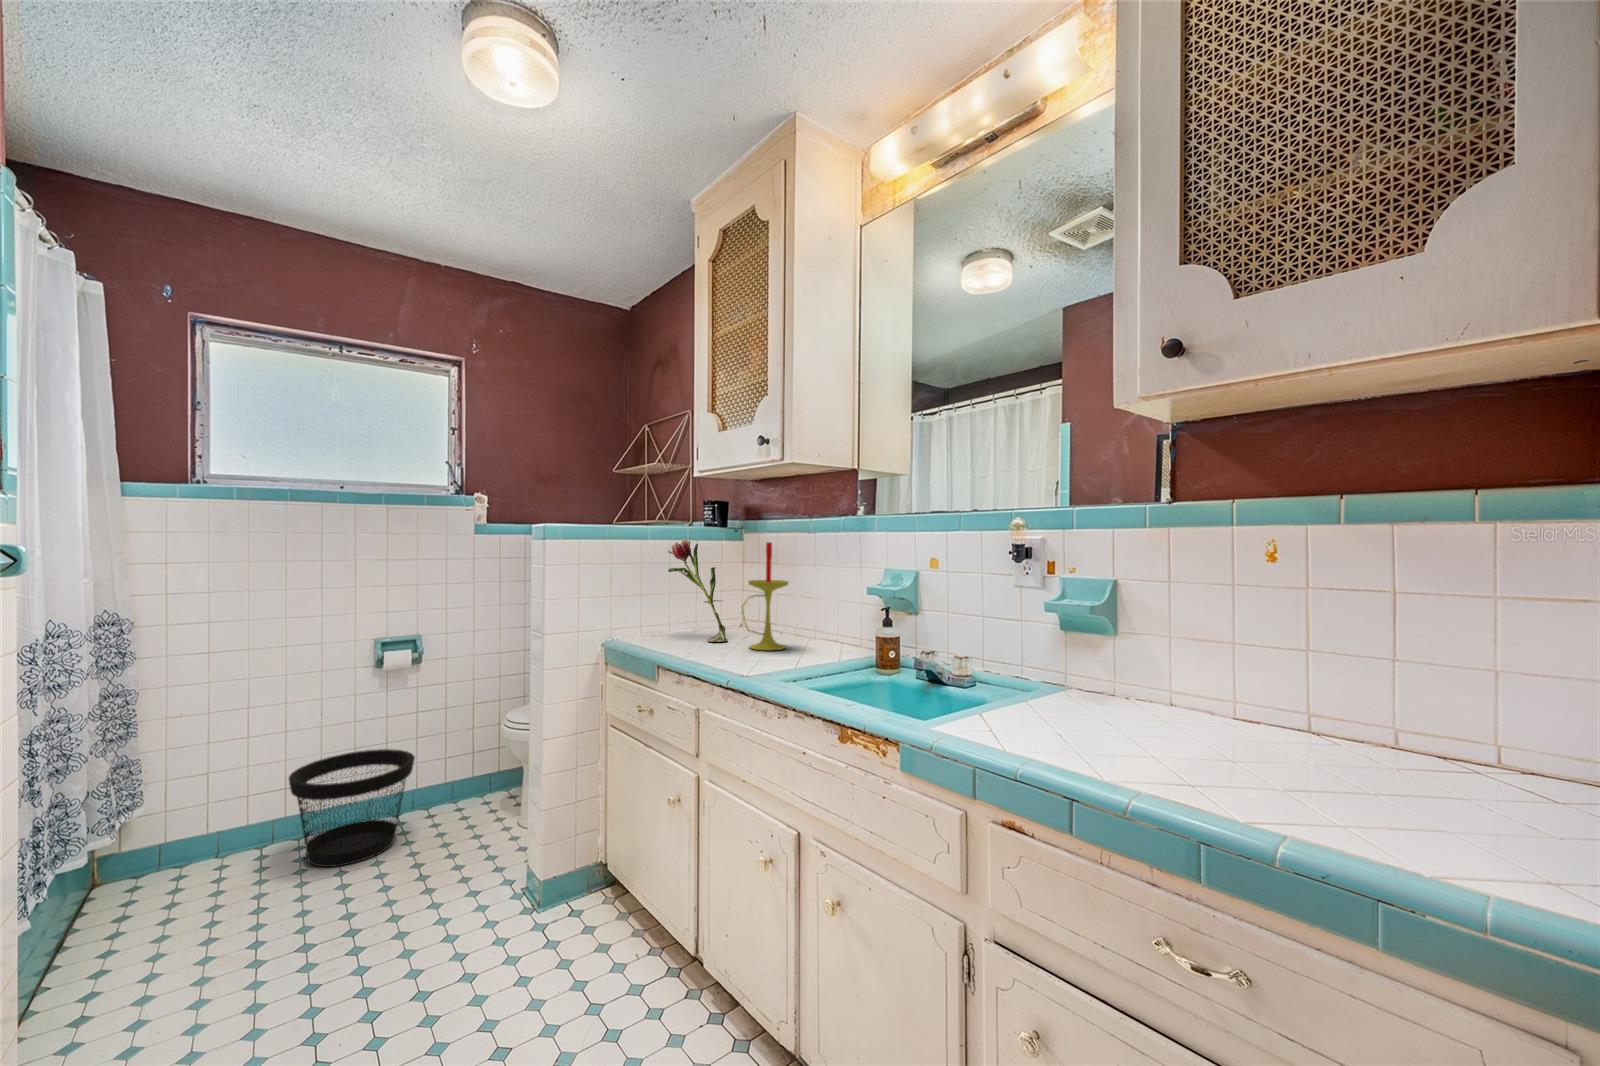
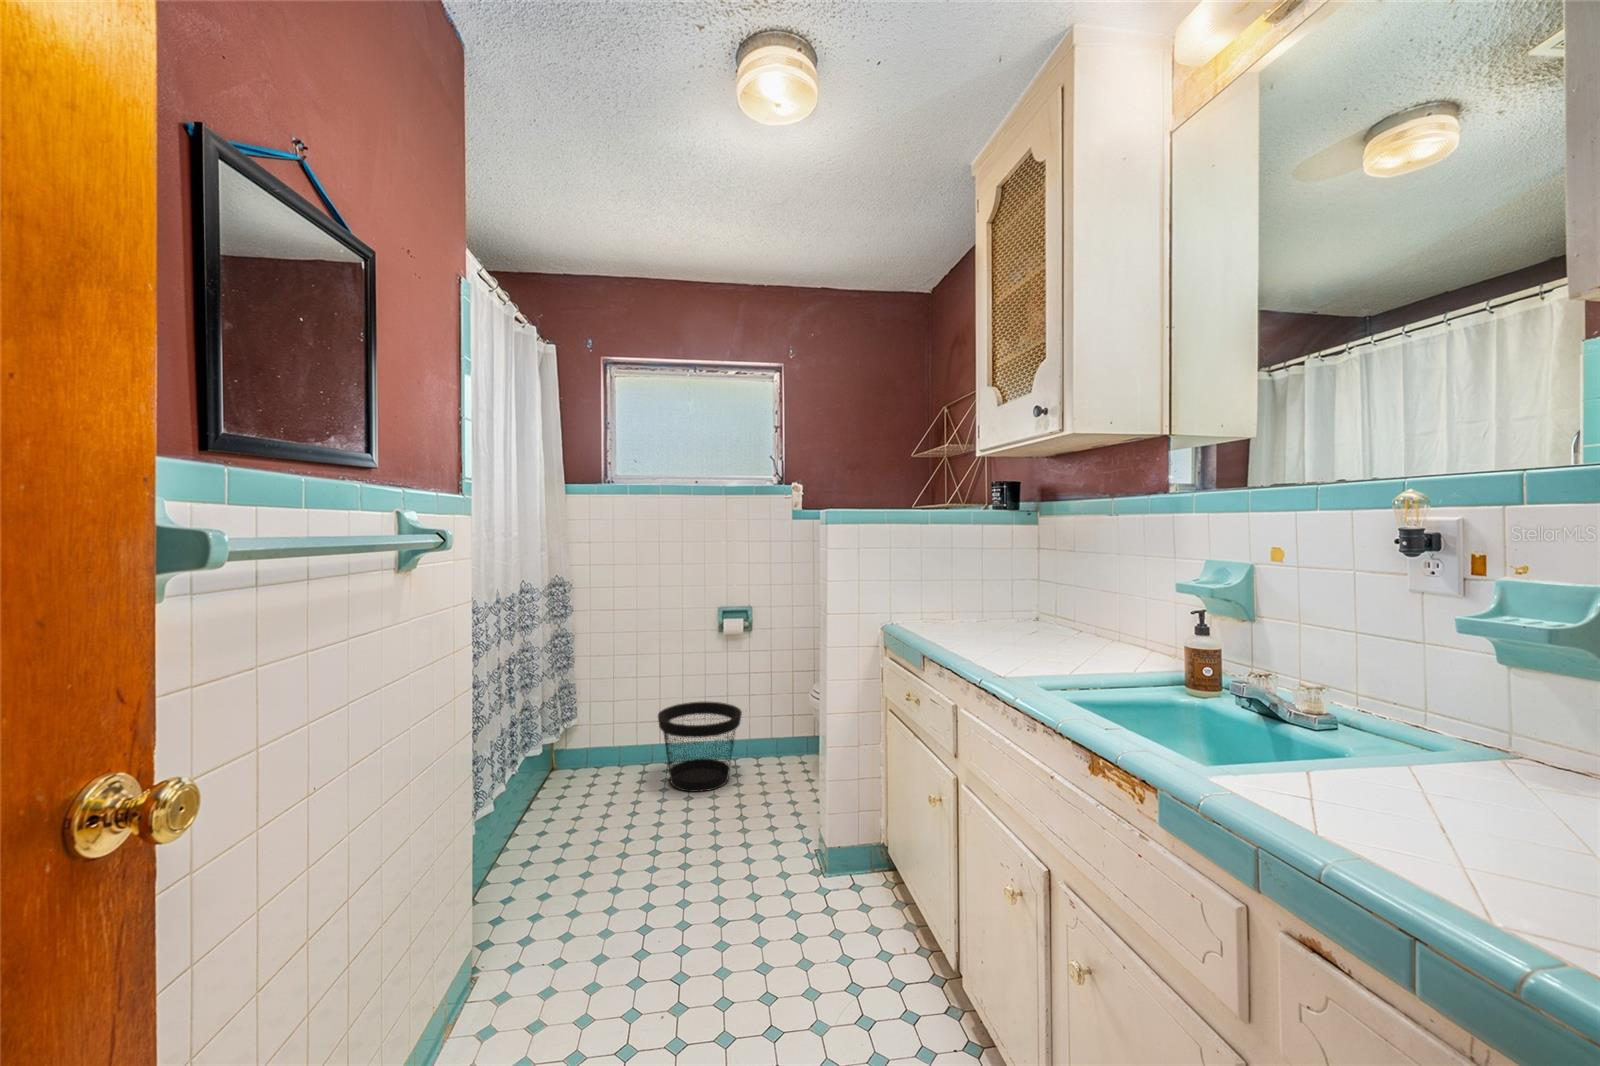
flower: present [668,540,728,642] -> none [942,526,1004,638]
candle: present [742,542,788,650] -> none [1013,525,1074,653]

